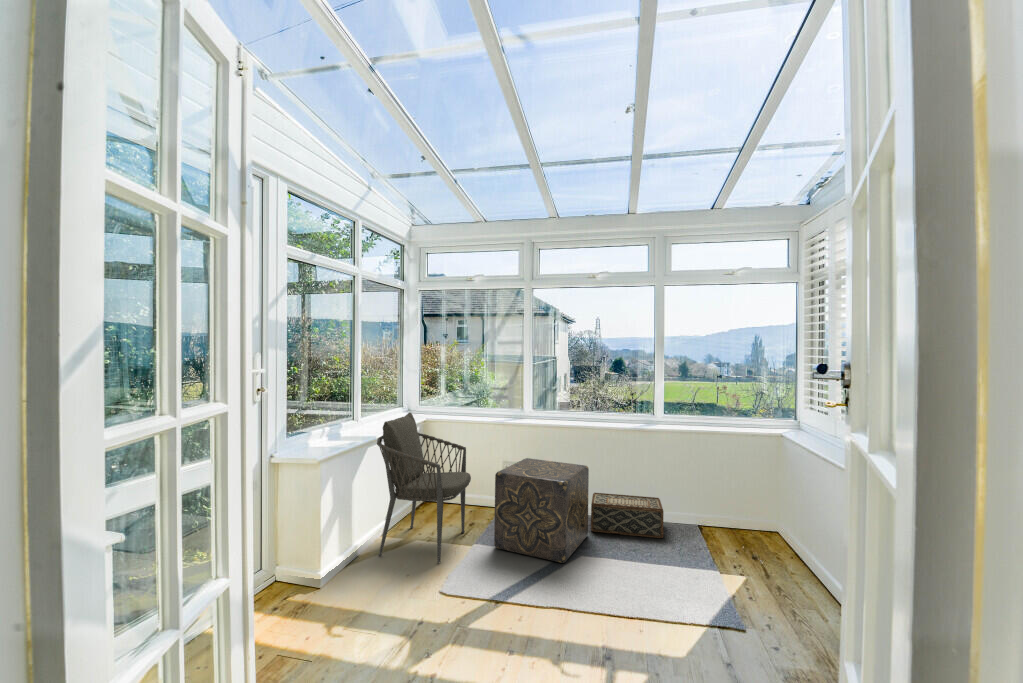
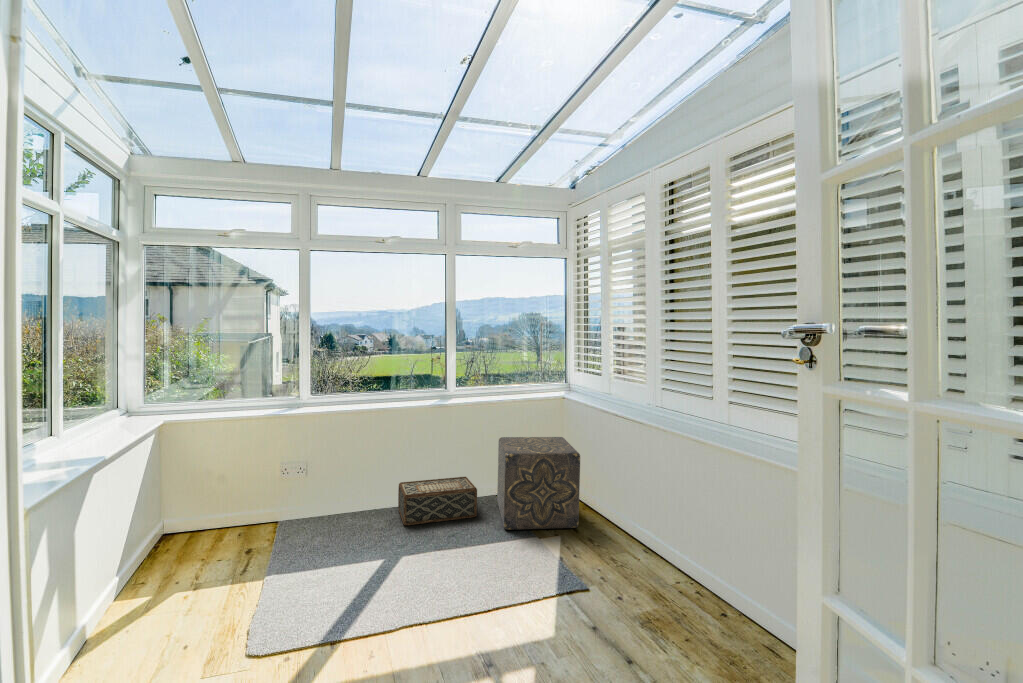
armchair: present [377,413,471,563] -> none [101,415,258,637]
ottoman: present [494,458,589,563] -> present [497,437,580,530]

